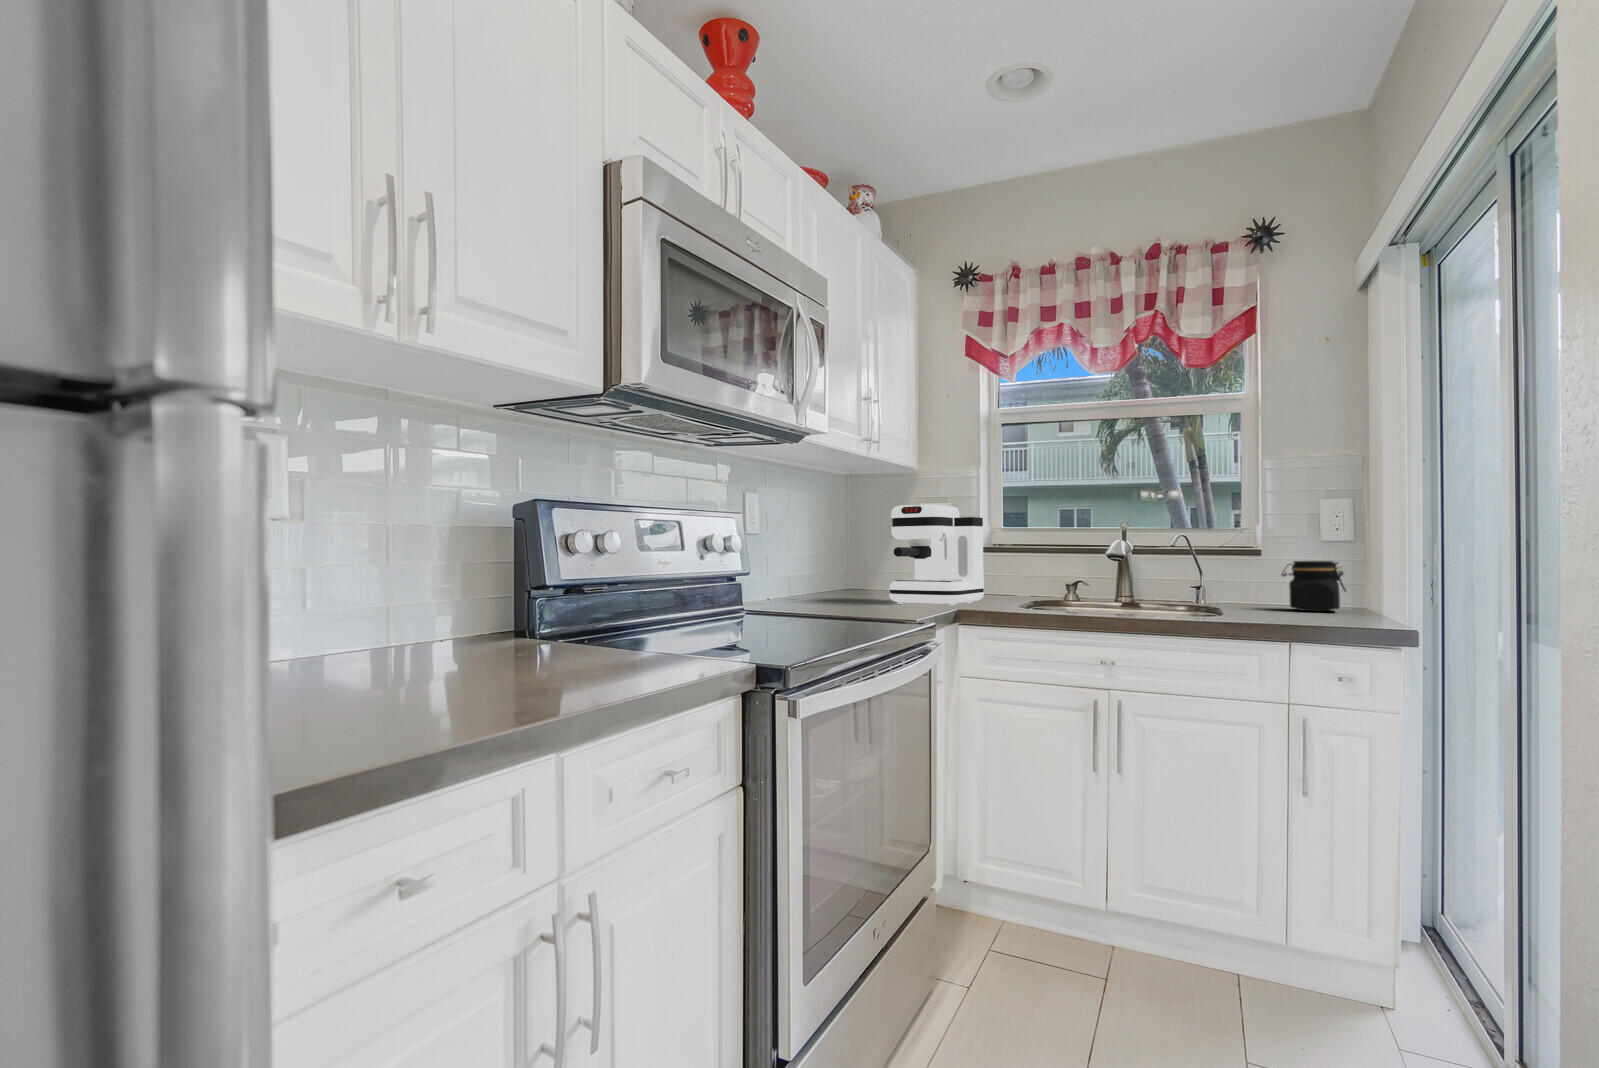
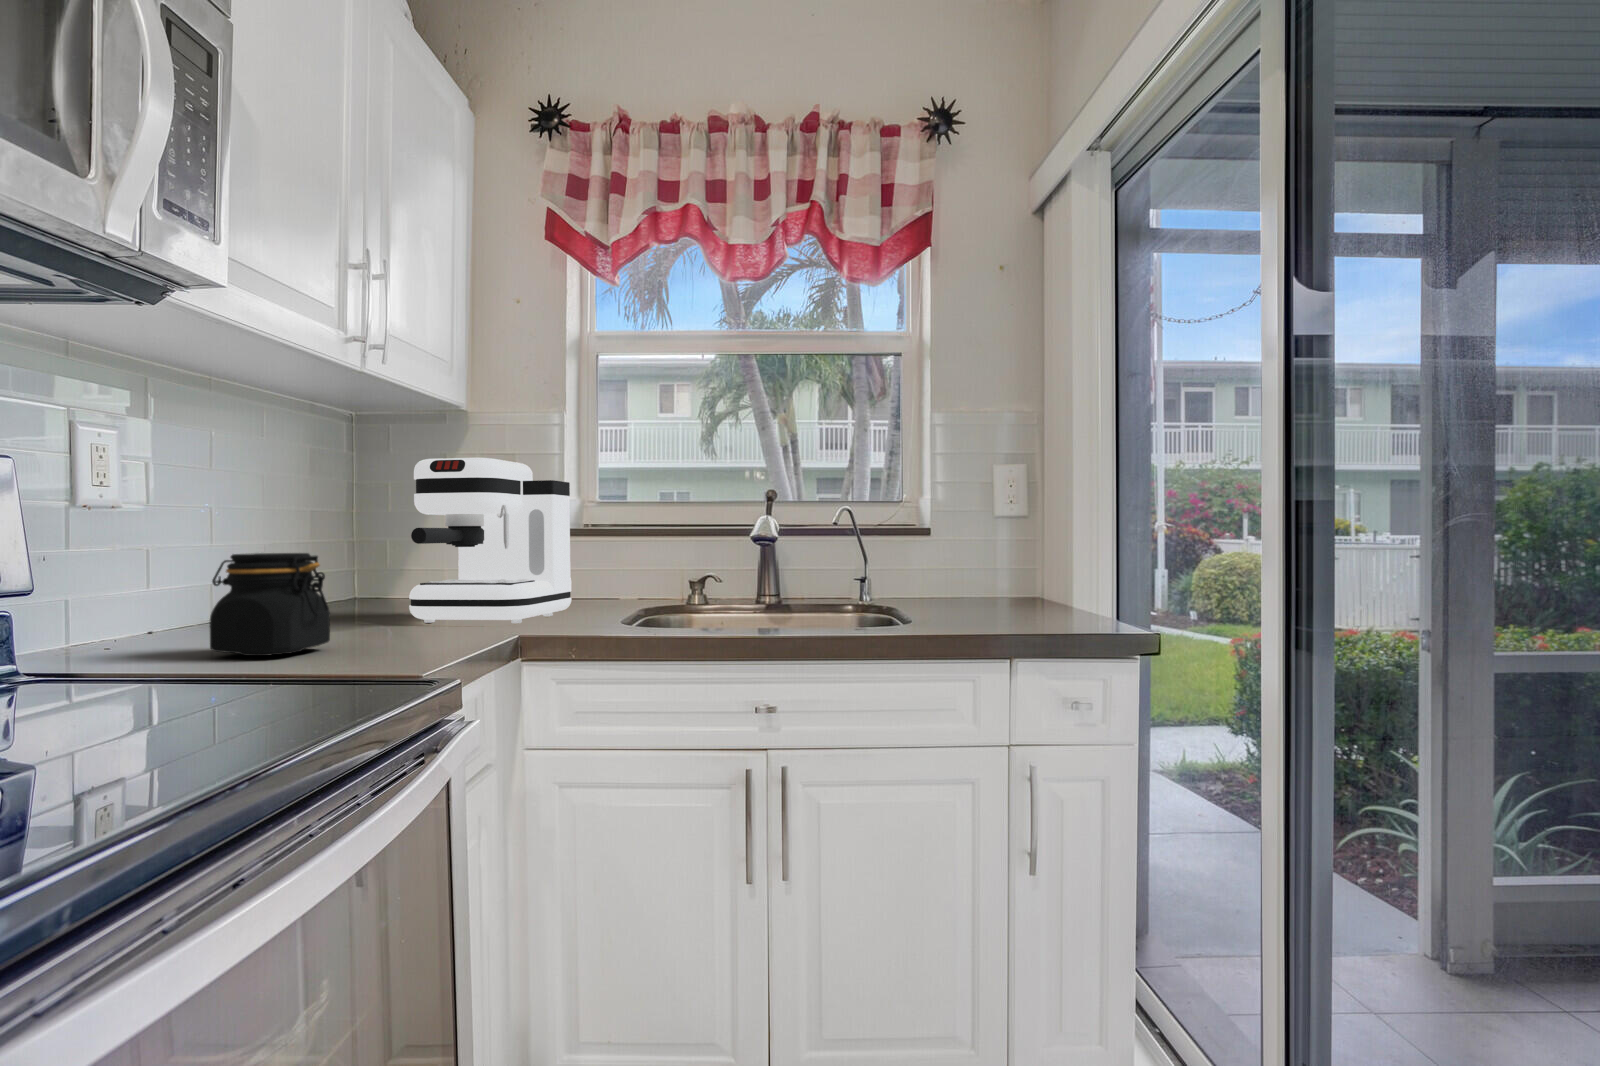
jar: present [1282,561,1346,611] -> present [210,553,330,656]

